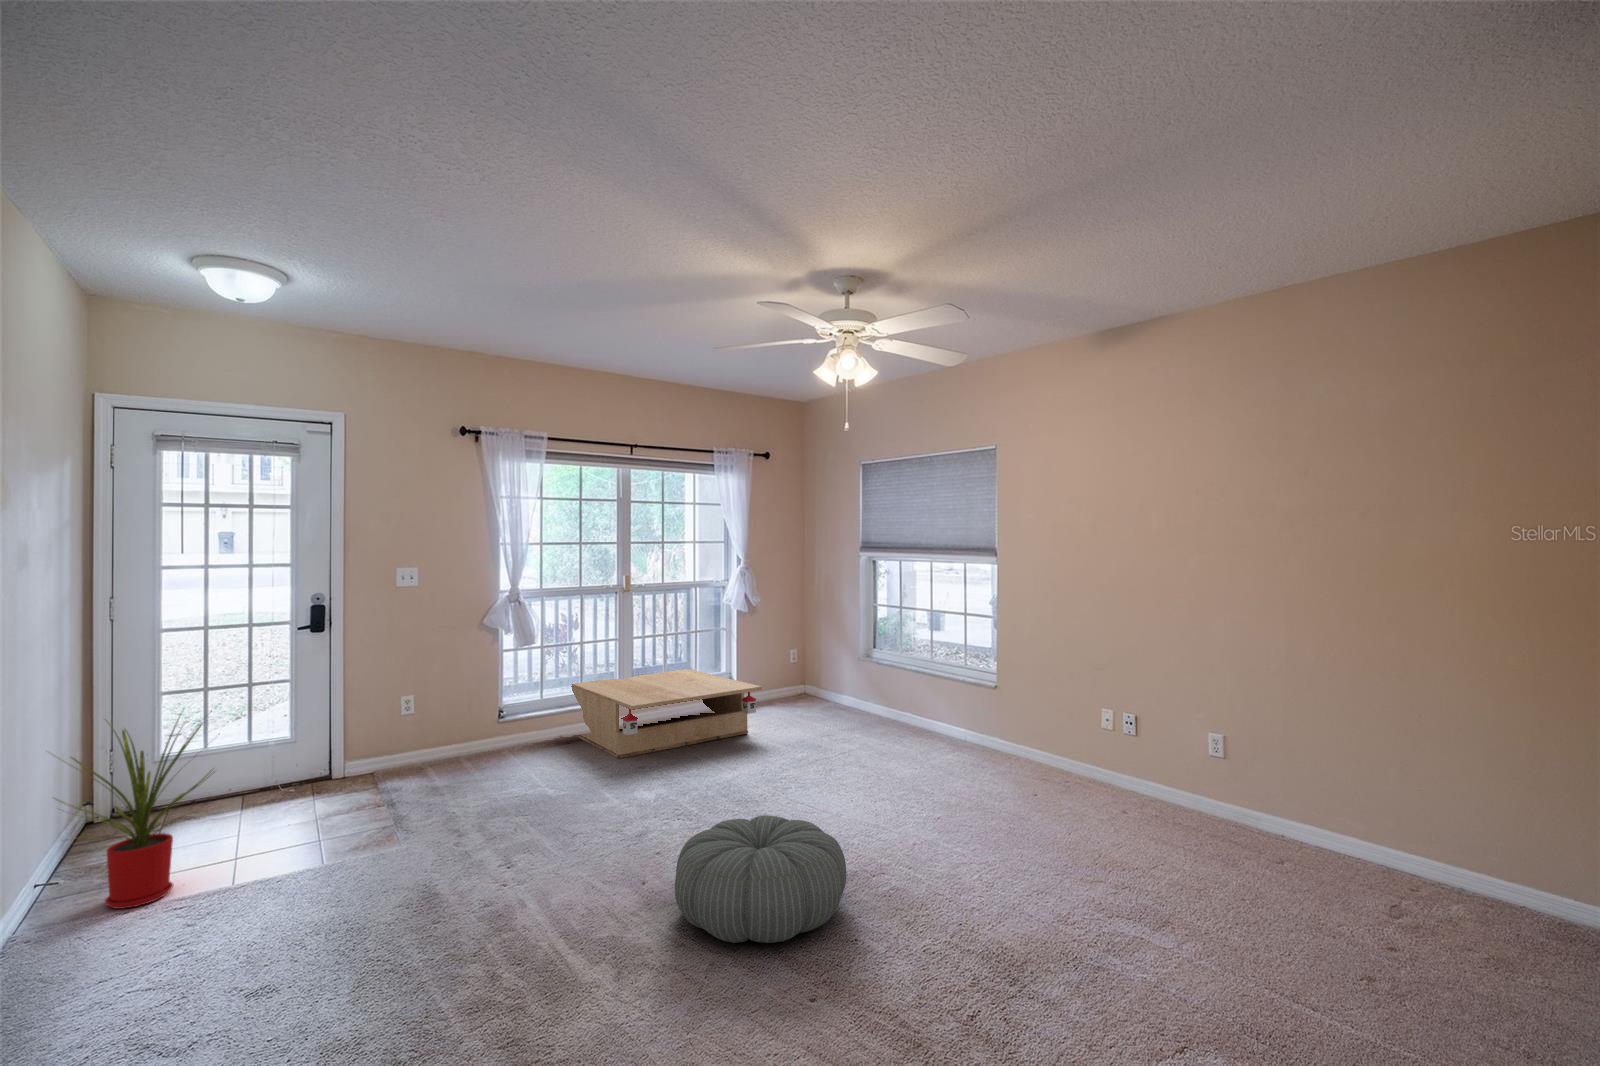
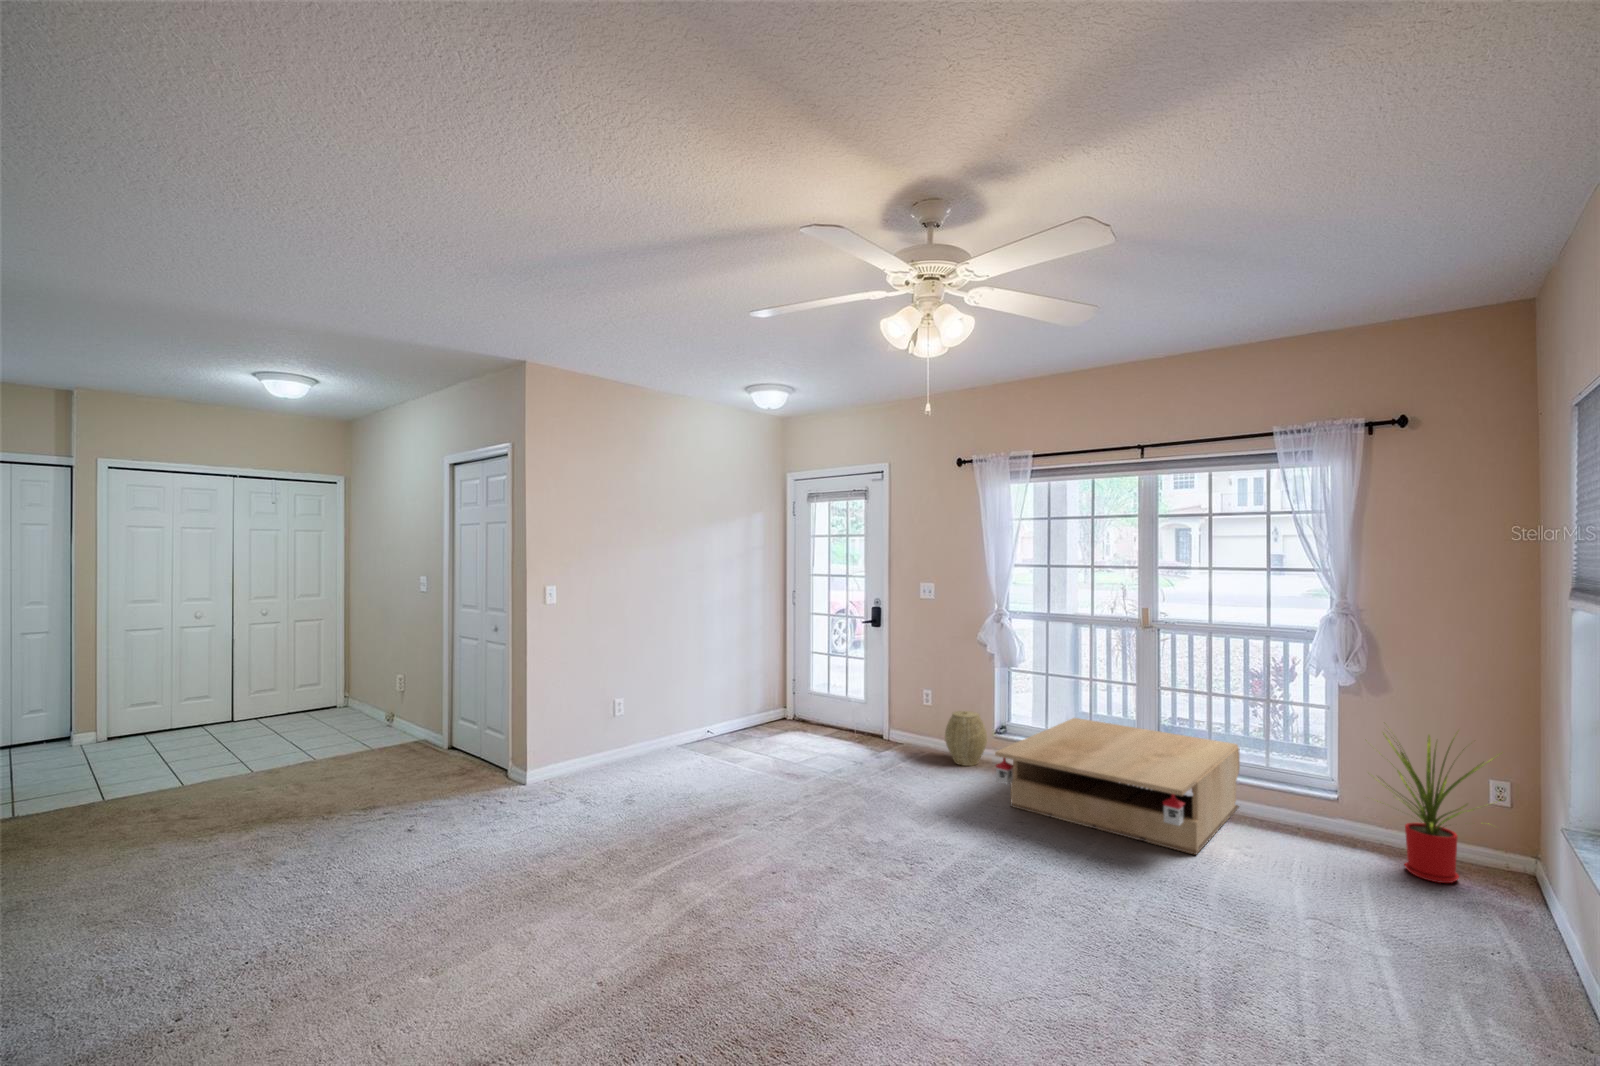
woven basket: none [466,700,515,760] -> present [945,711,987,766]
house plant: present [58,710,212,909] -> present [1378,729,1503,883]
pouf: present [675,815,846,943] -> none [582,839,740,957]

